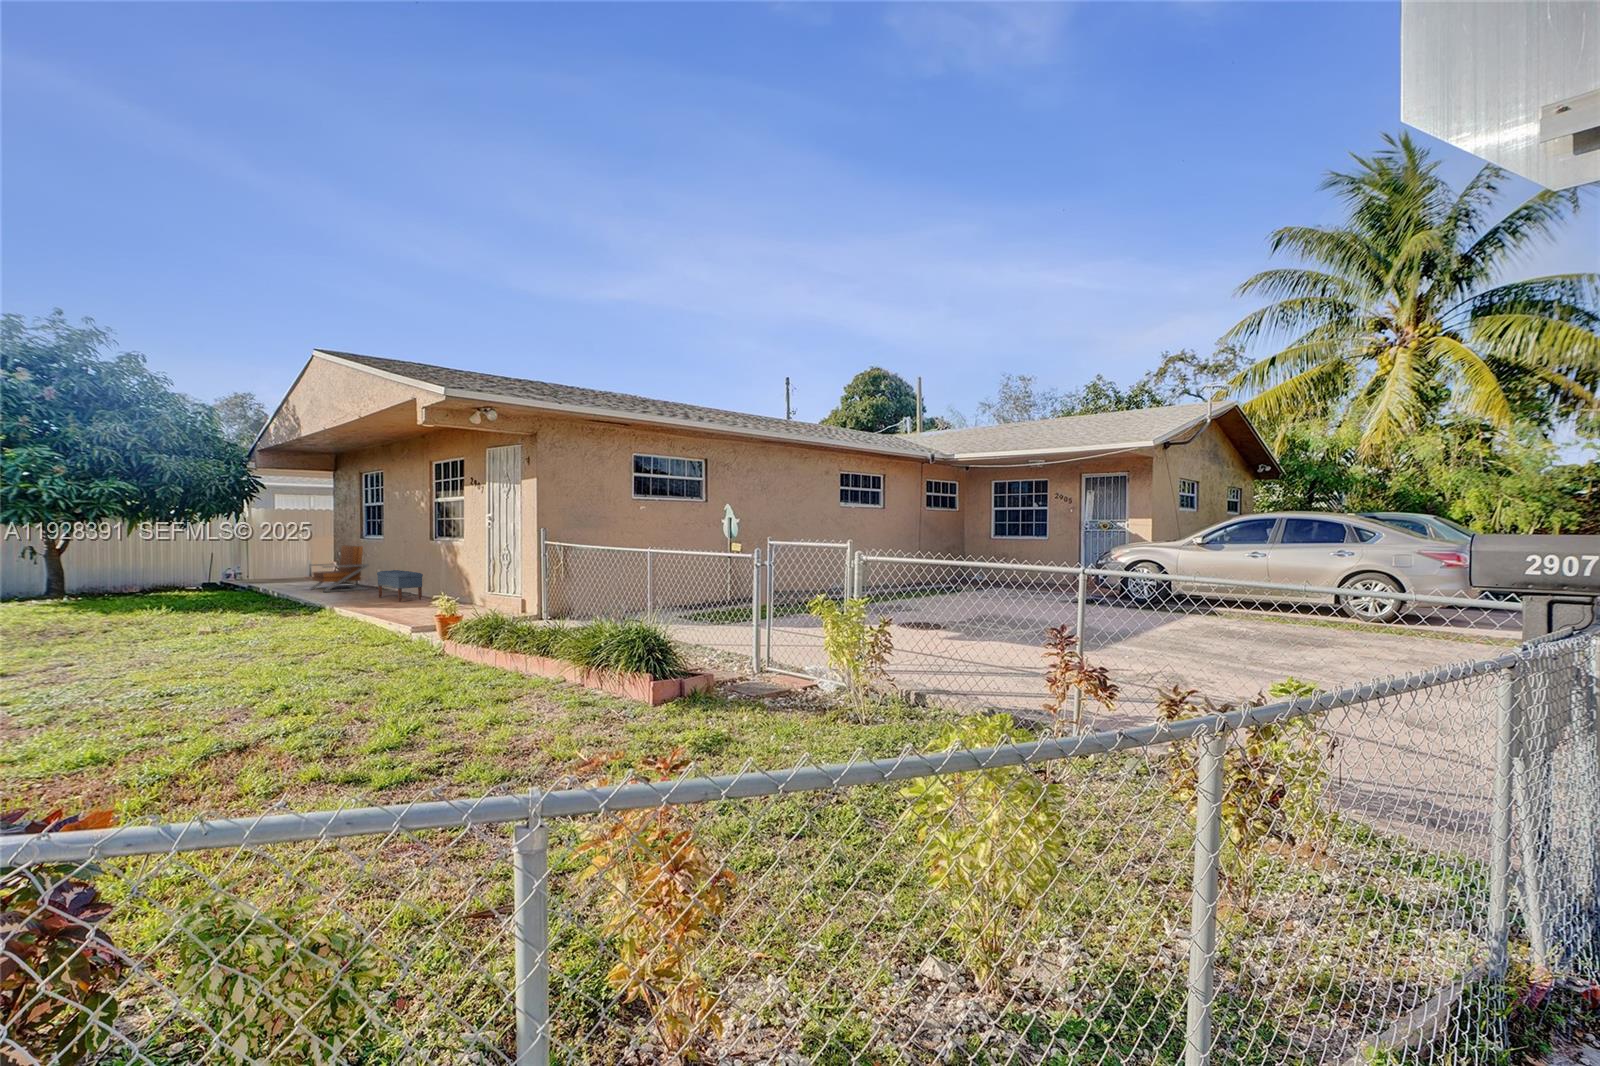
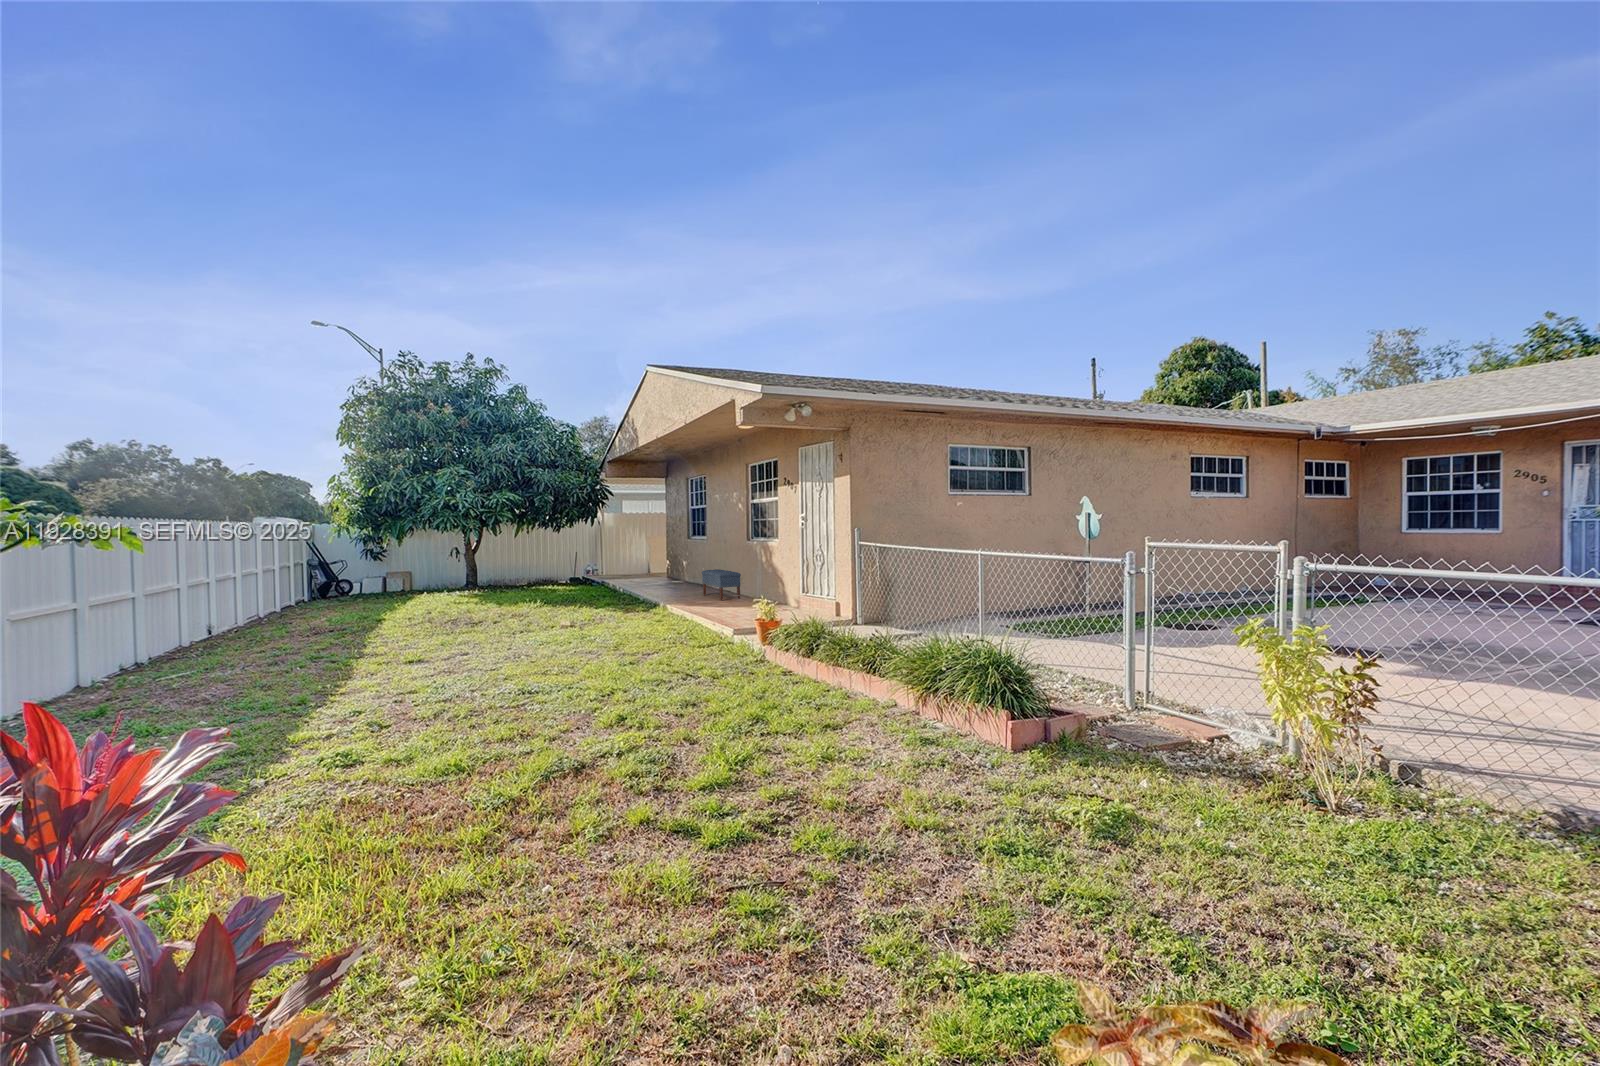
lounge chair: present [310,545,368,592] -> none [647,546,695,589]

